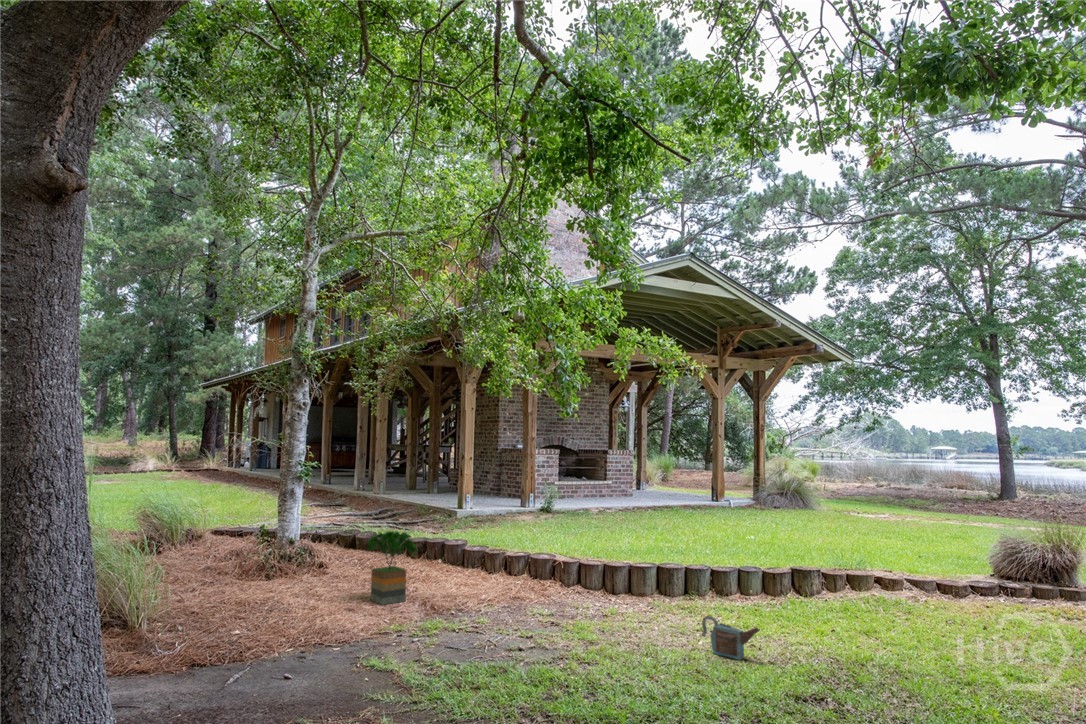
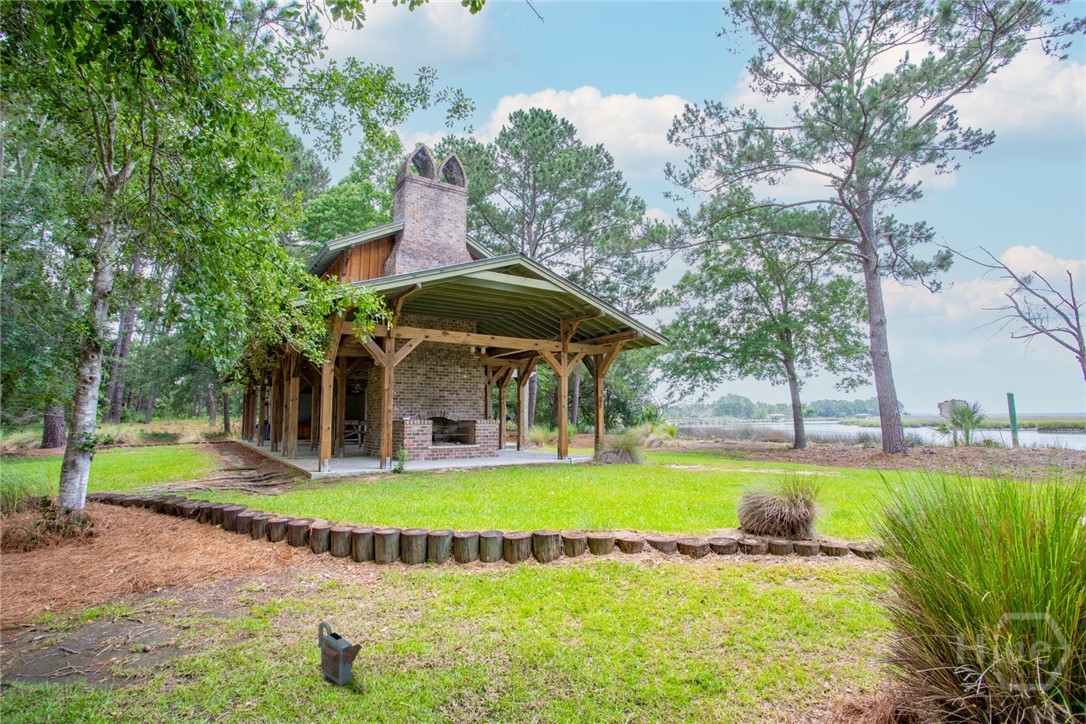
potted tree: present [368,531,417,605] -> none [42,508,113,595]

